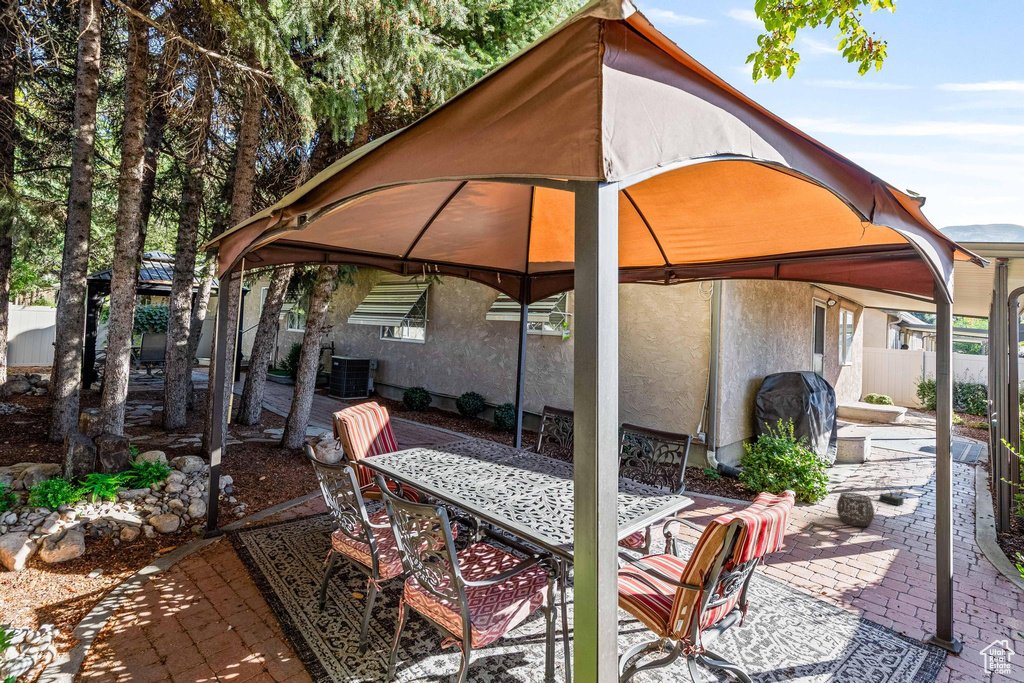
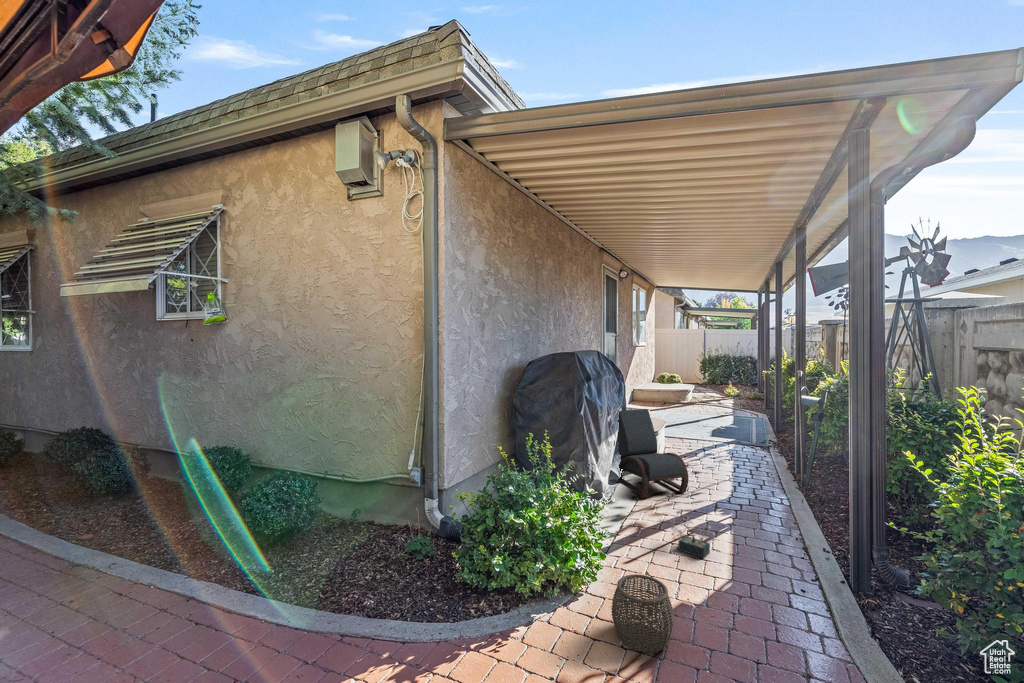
lounge chair: none [826,416,891,478] -> present [616,409,688,498]

